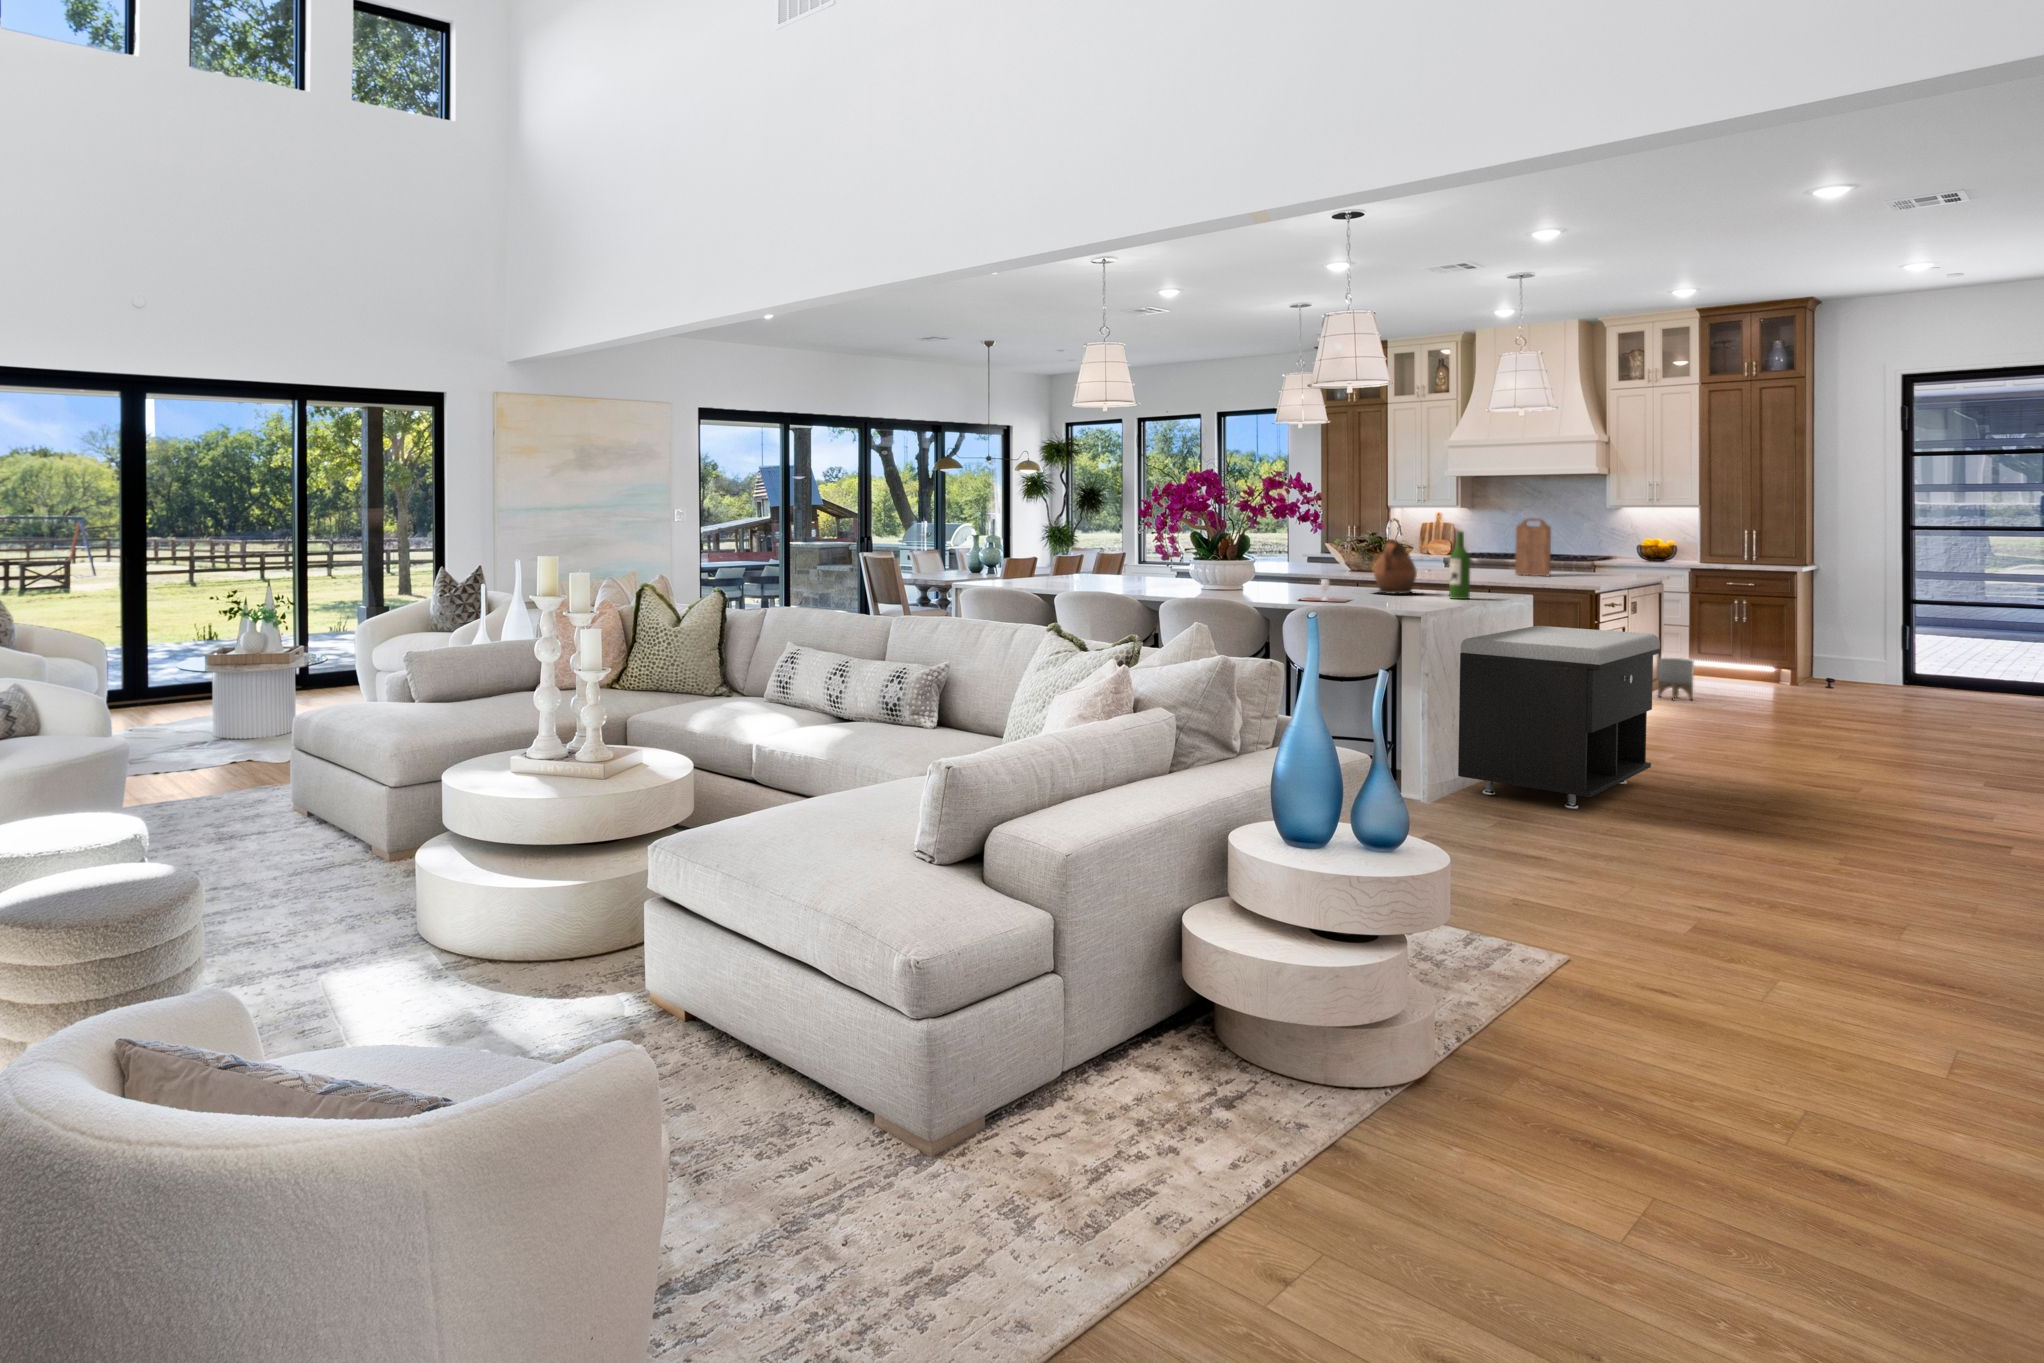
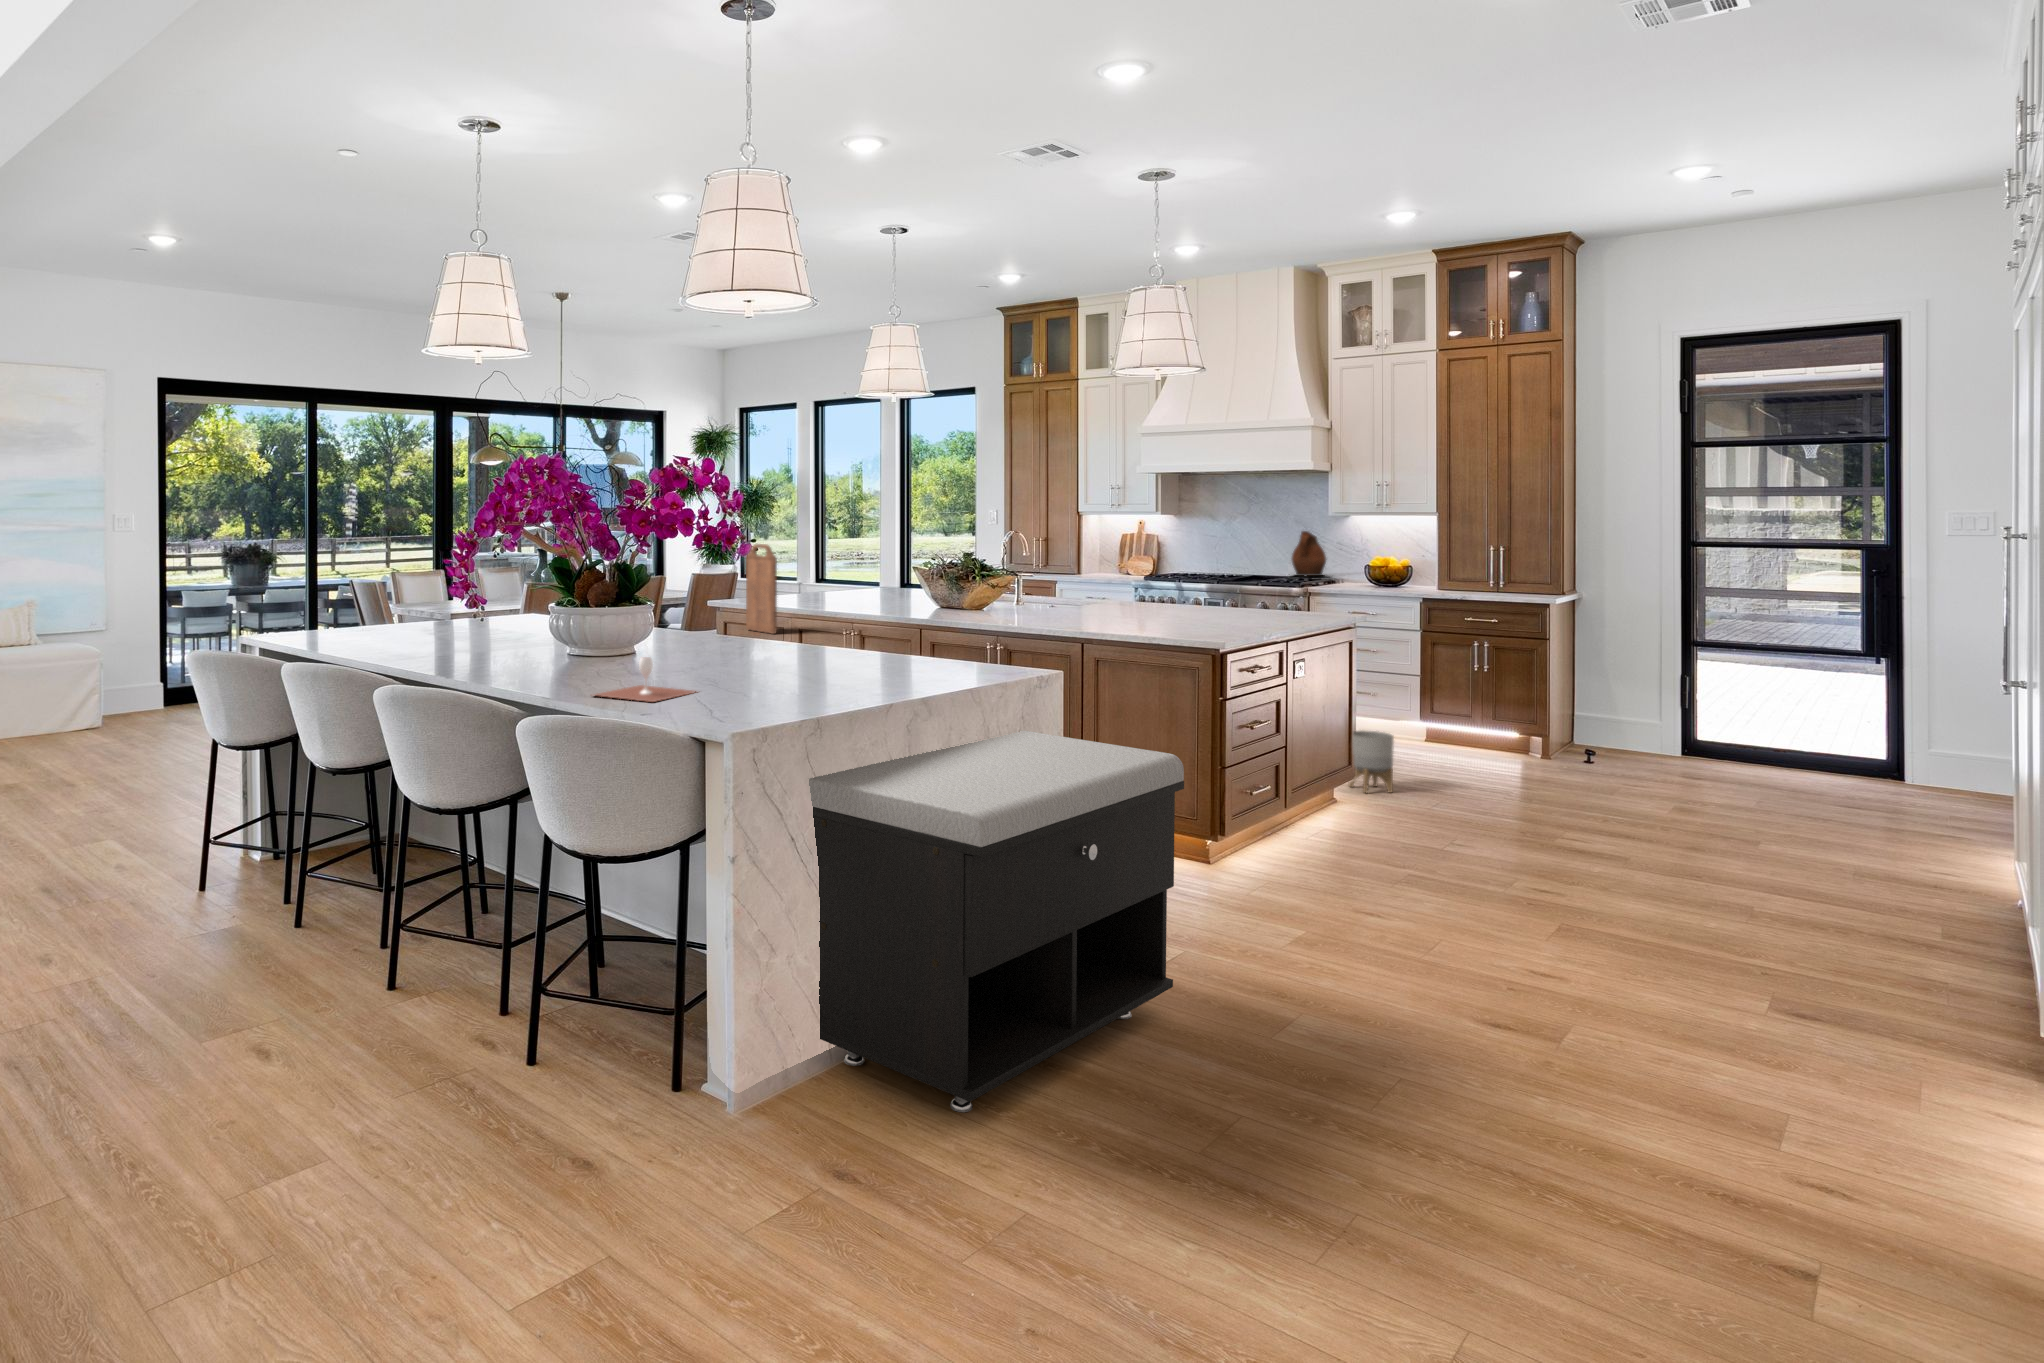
cutting board: present [1515,518,1551,576] -> present [746,544,777,634]
wine bottle: present [1449,531,1470,599] -> none [862,573,894,691]
ceramic pitcher: present [1374,539,1423,594] -> present [1292,531,1326,576]

